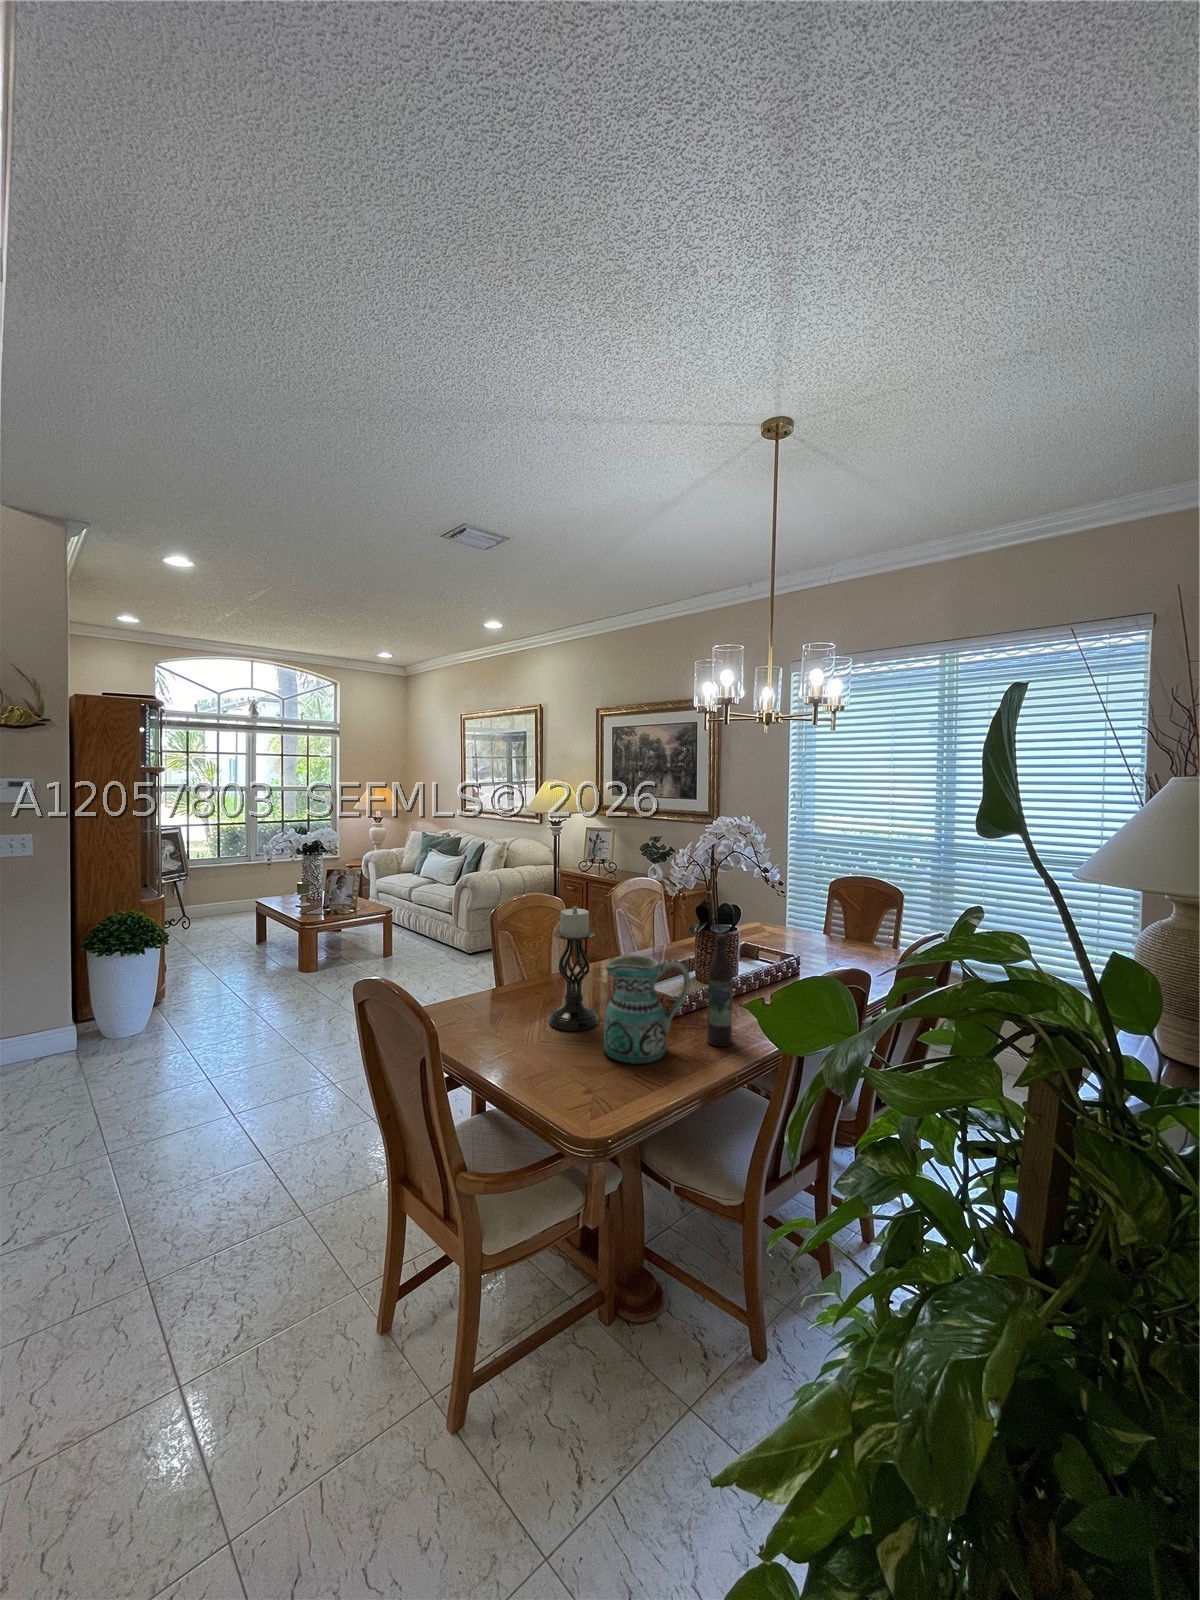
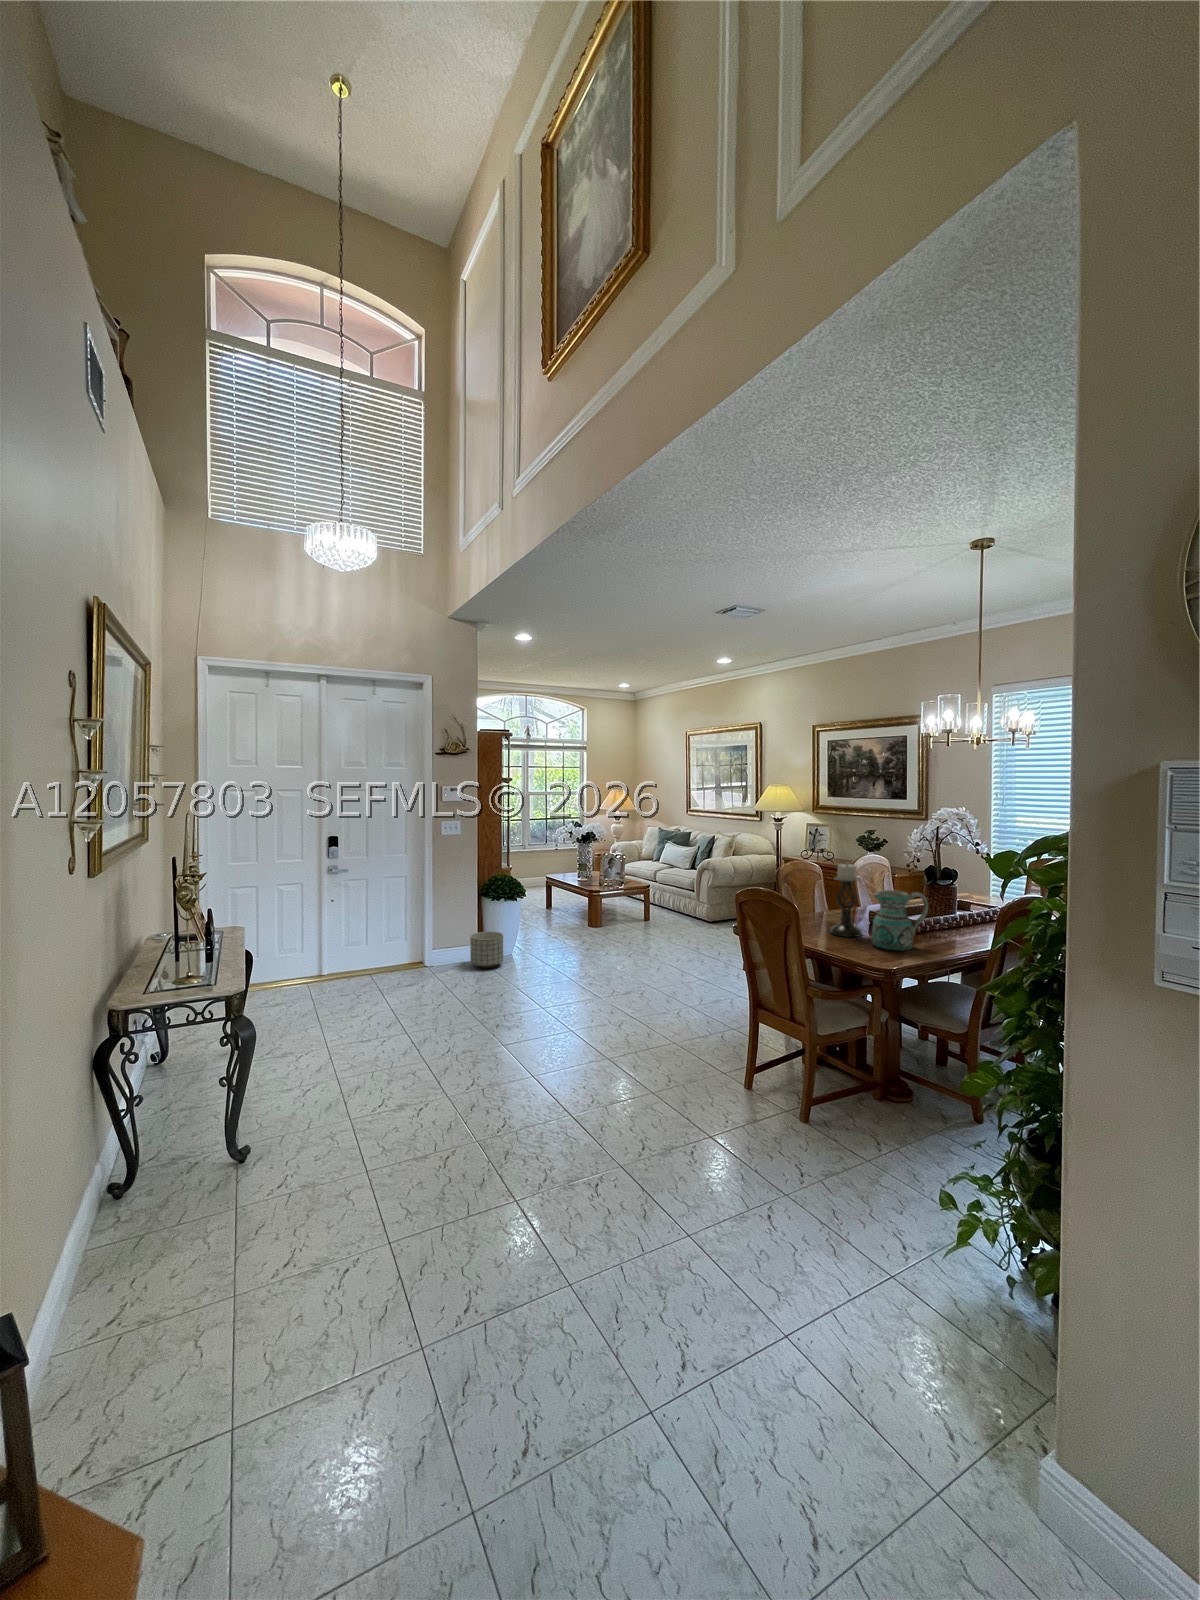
wine bottle: present [707,934,733,1046] -> none [939,879,957,947]
planter: none [34,1007,103,1070] -> present [470,932,503,968]

